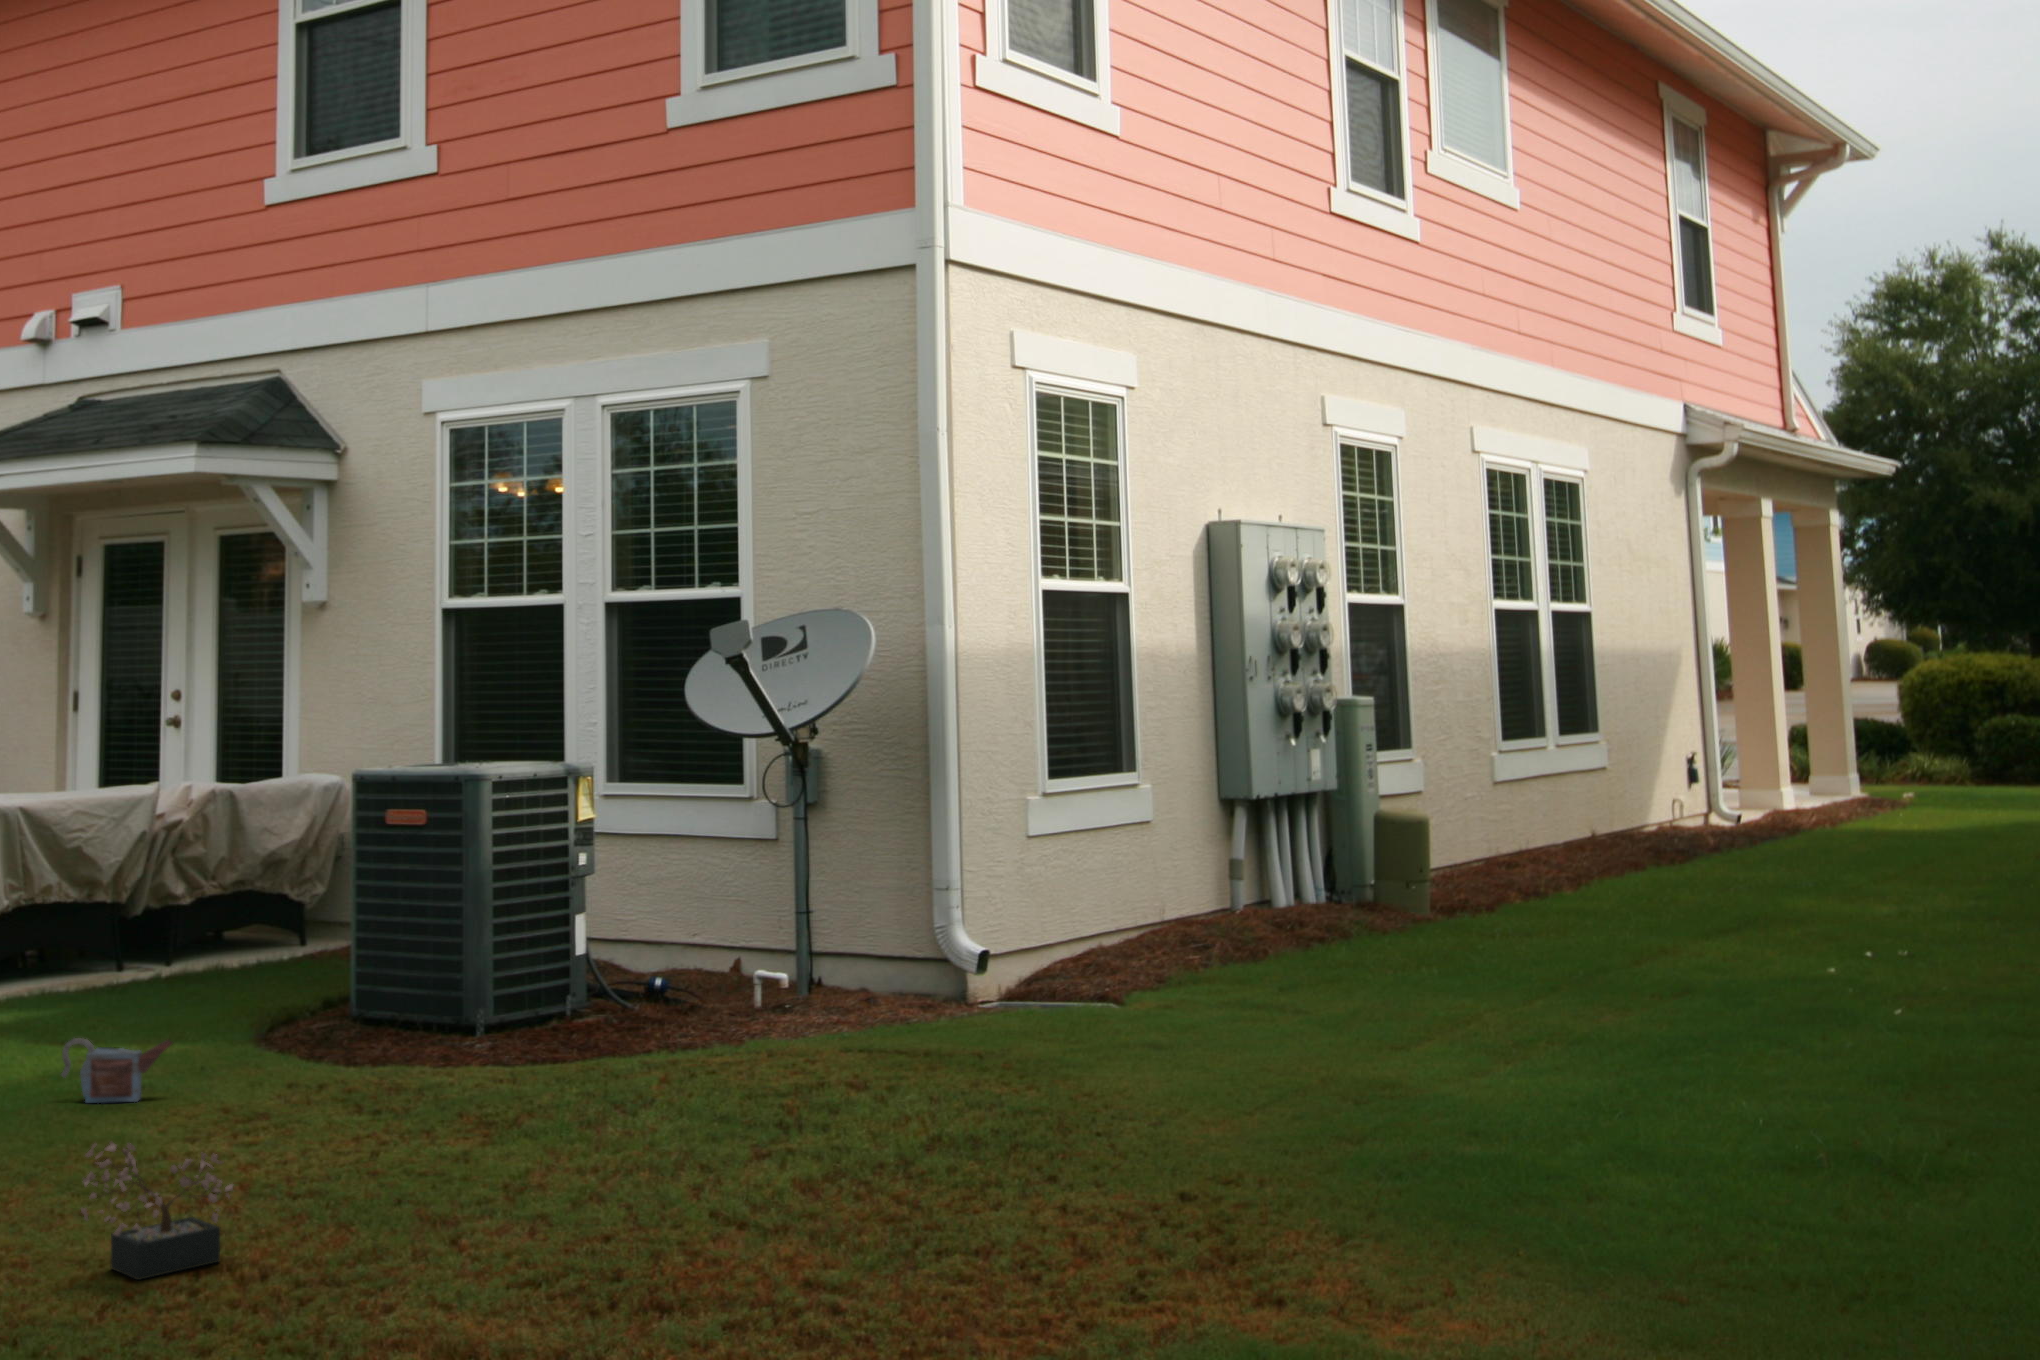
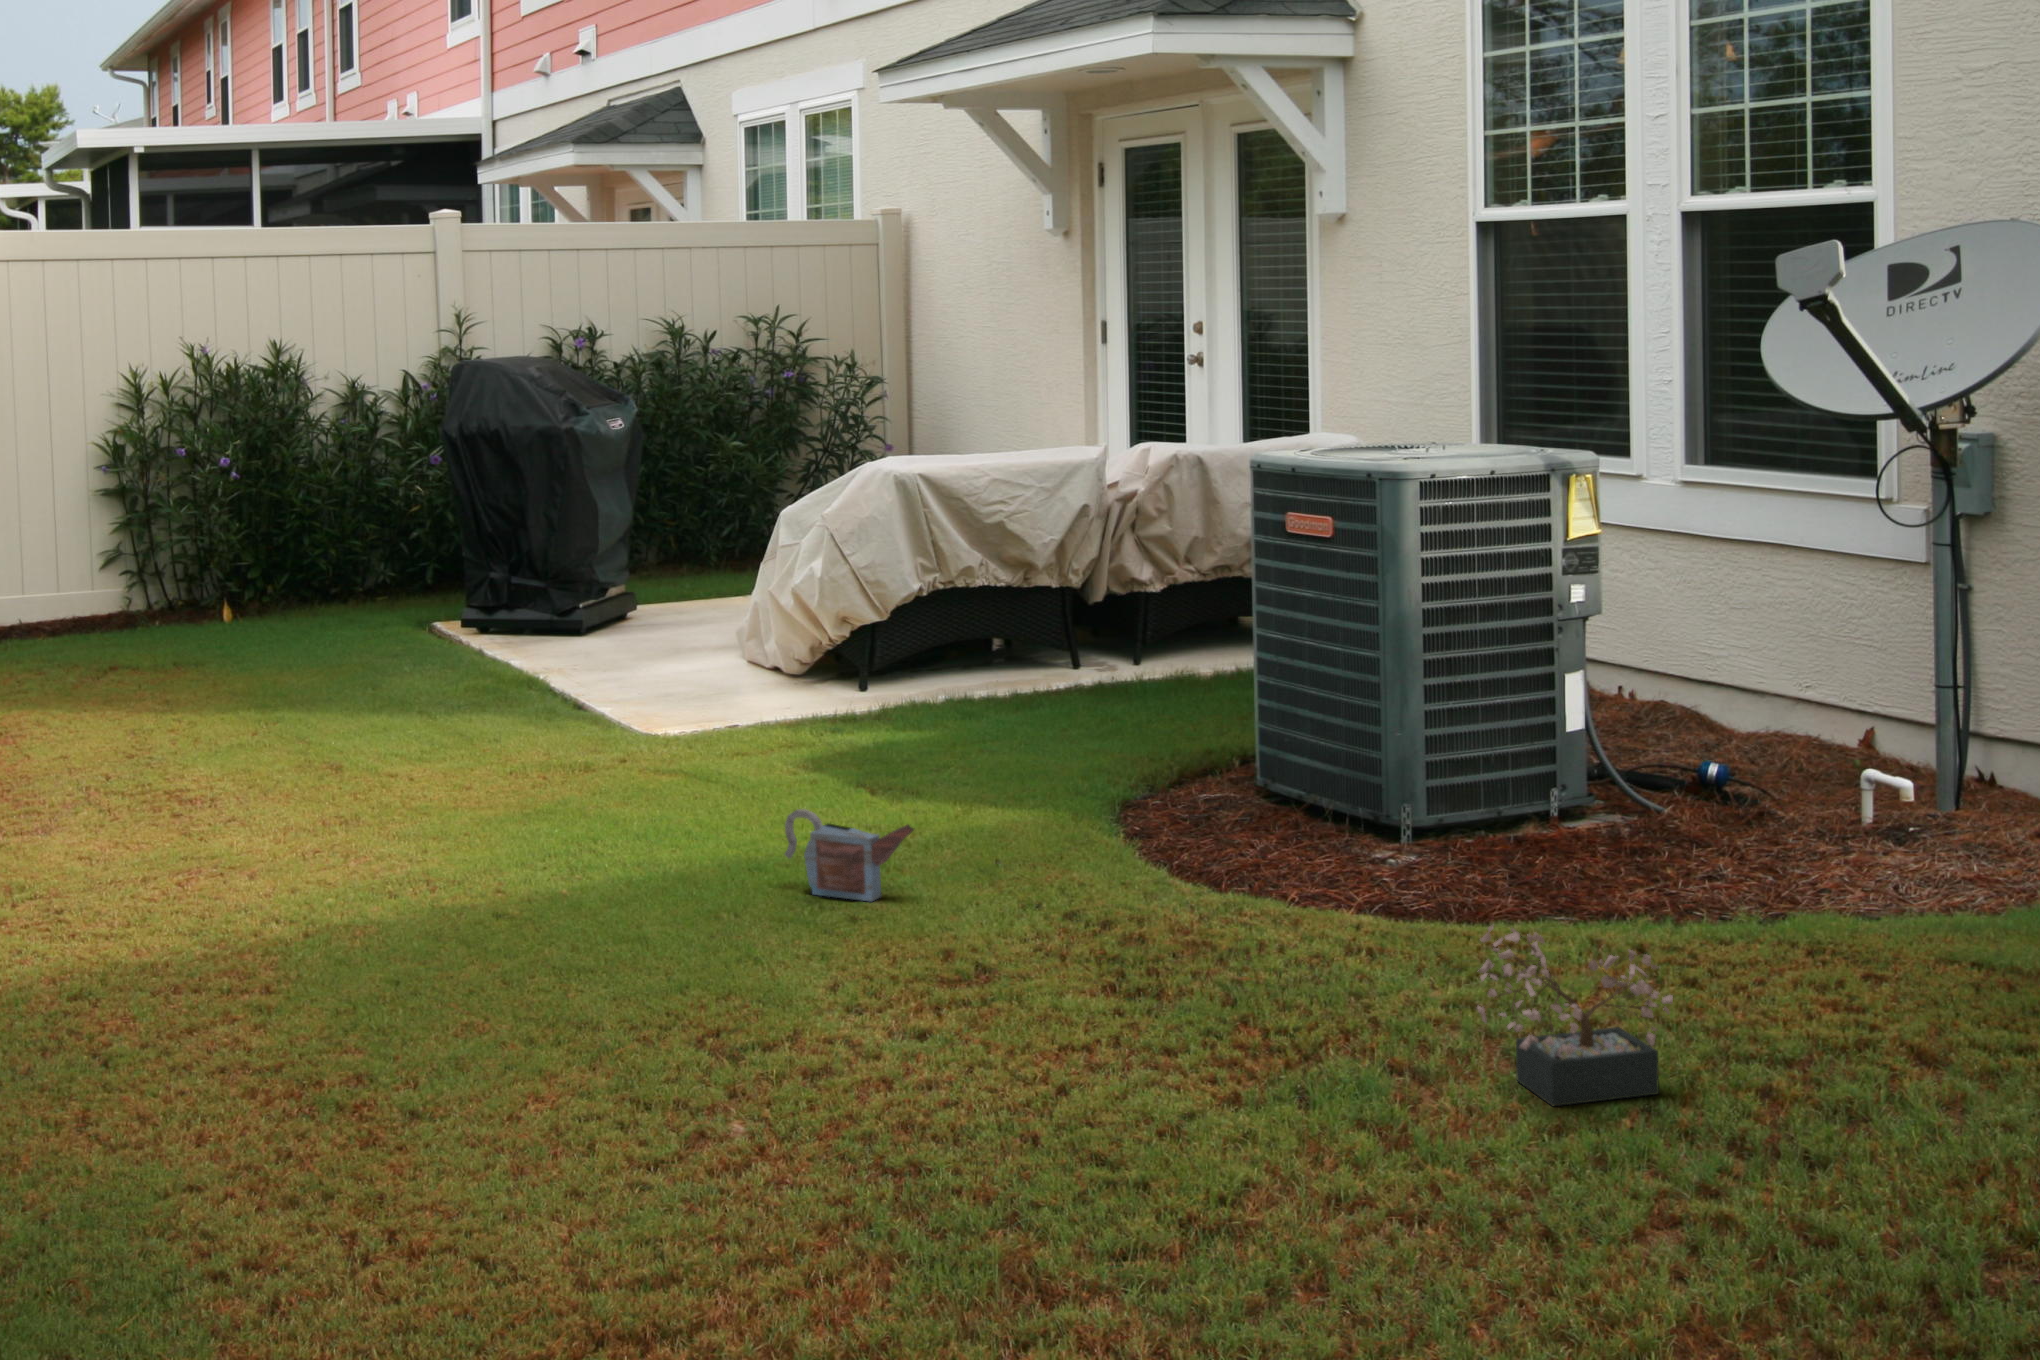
decorative plant: present [81,1142,233,1280] -> present [1477,925,1673,1106]

